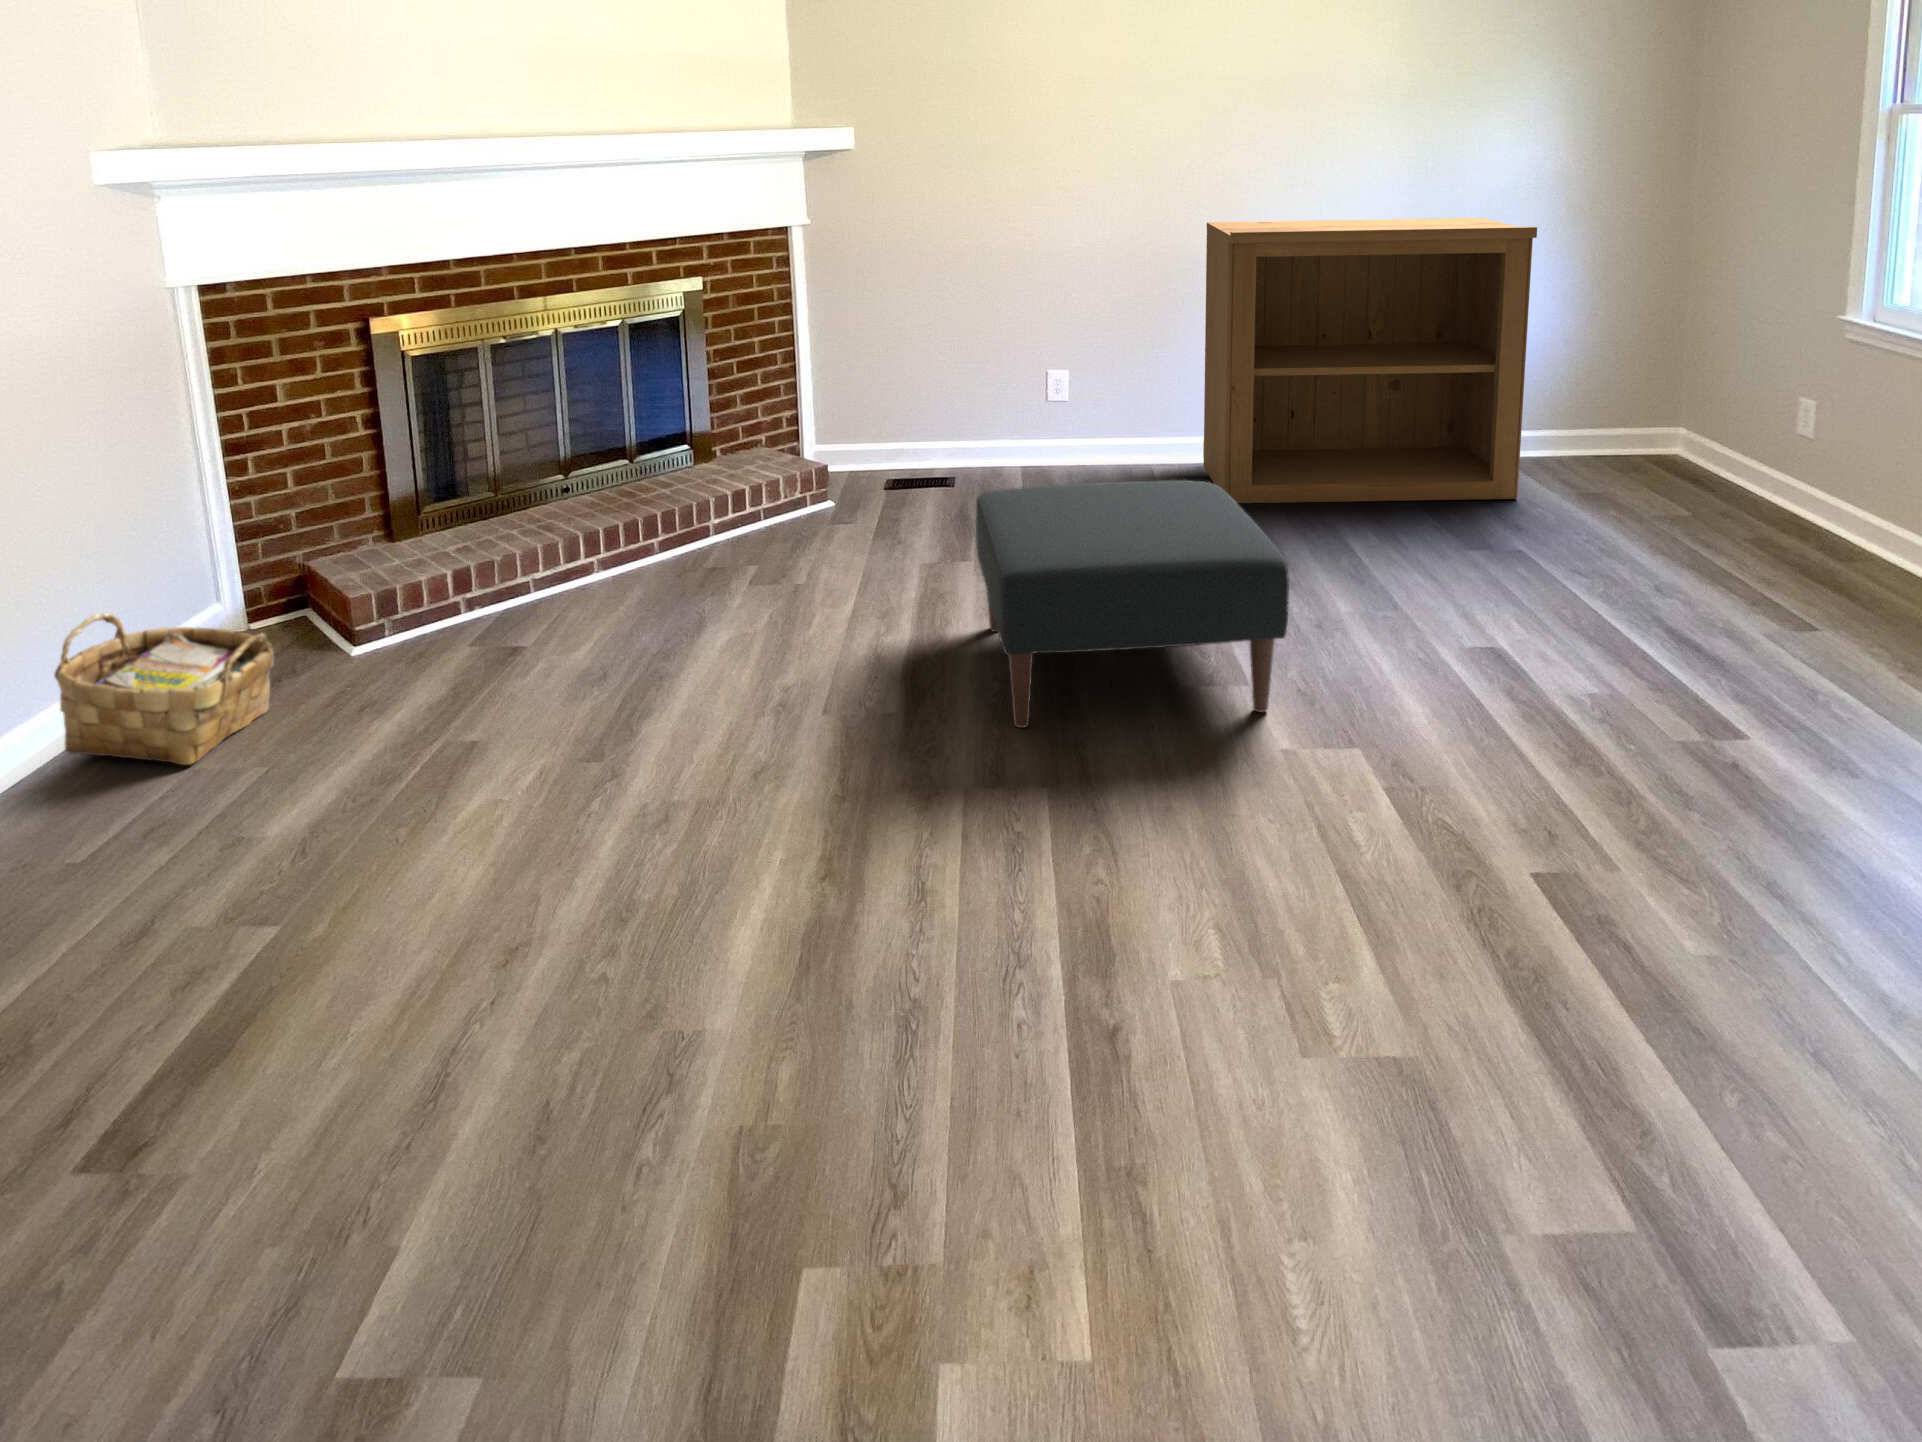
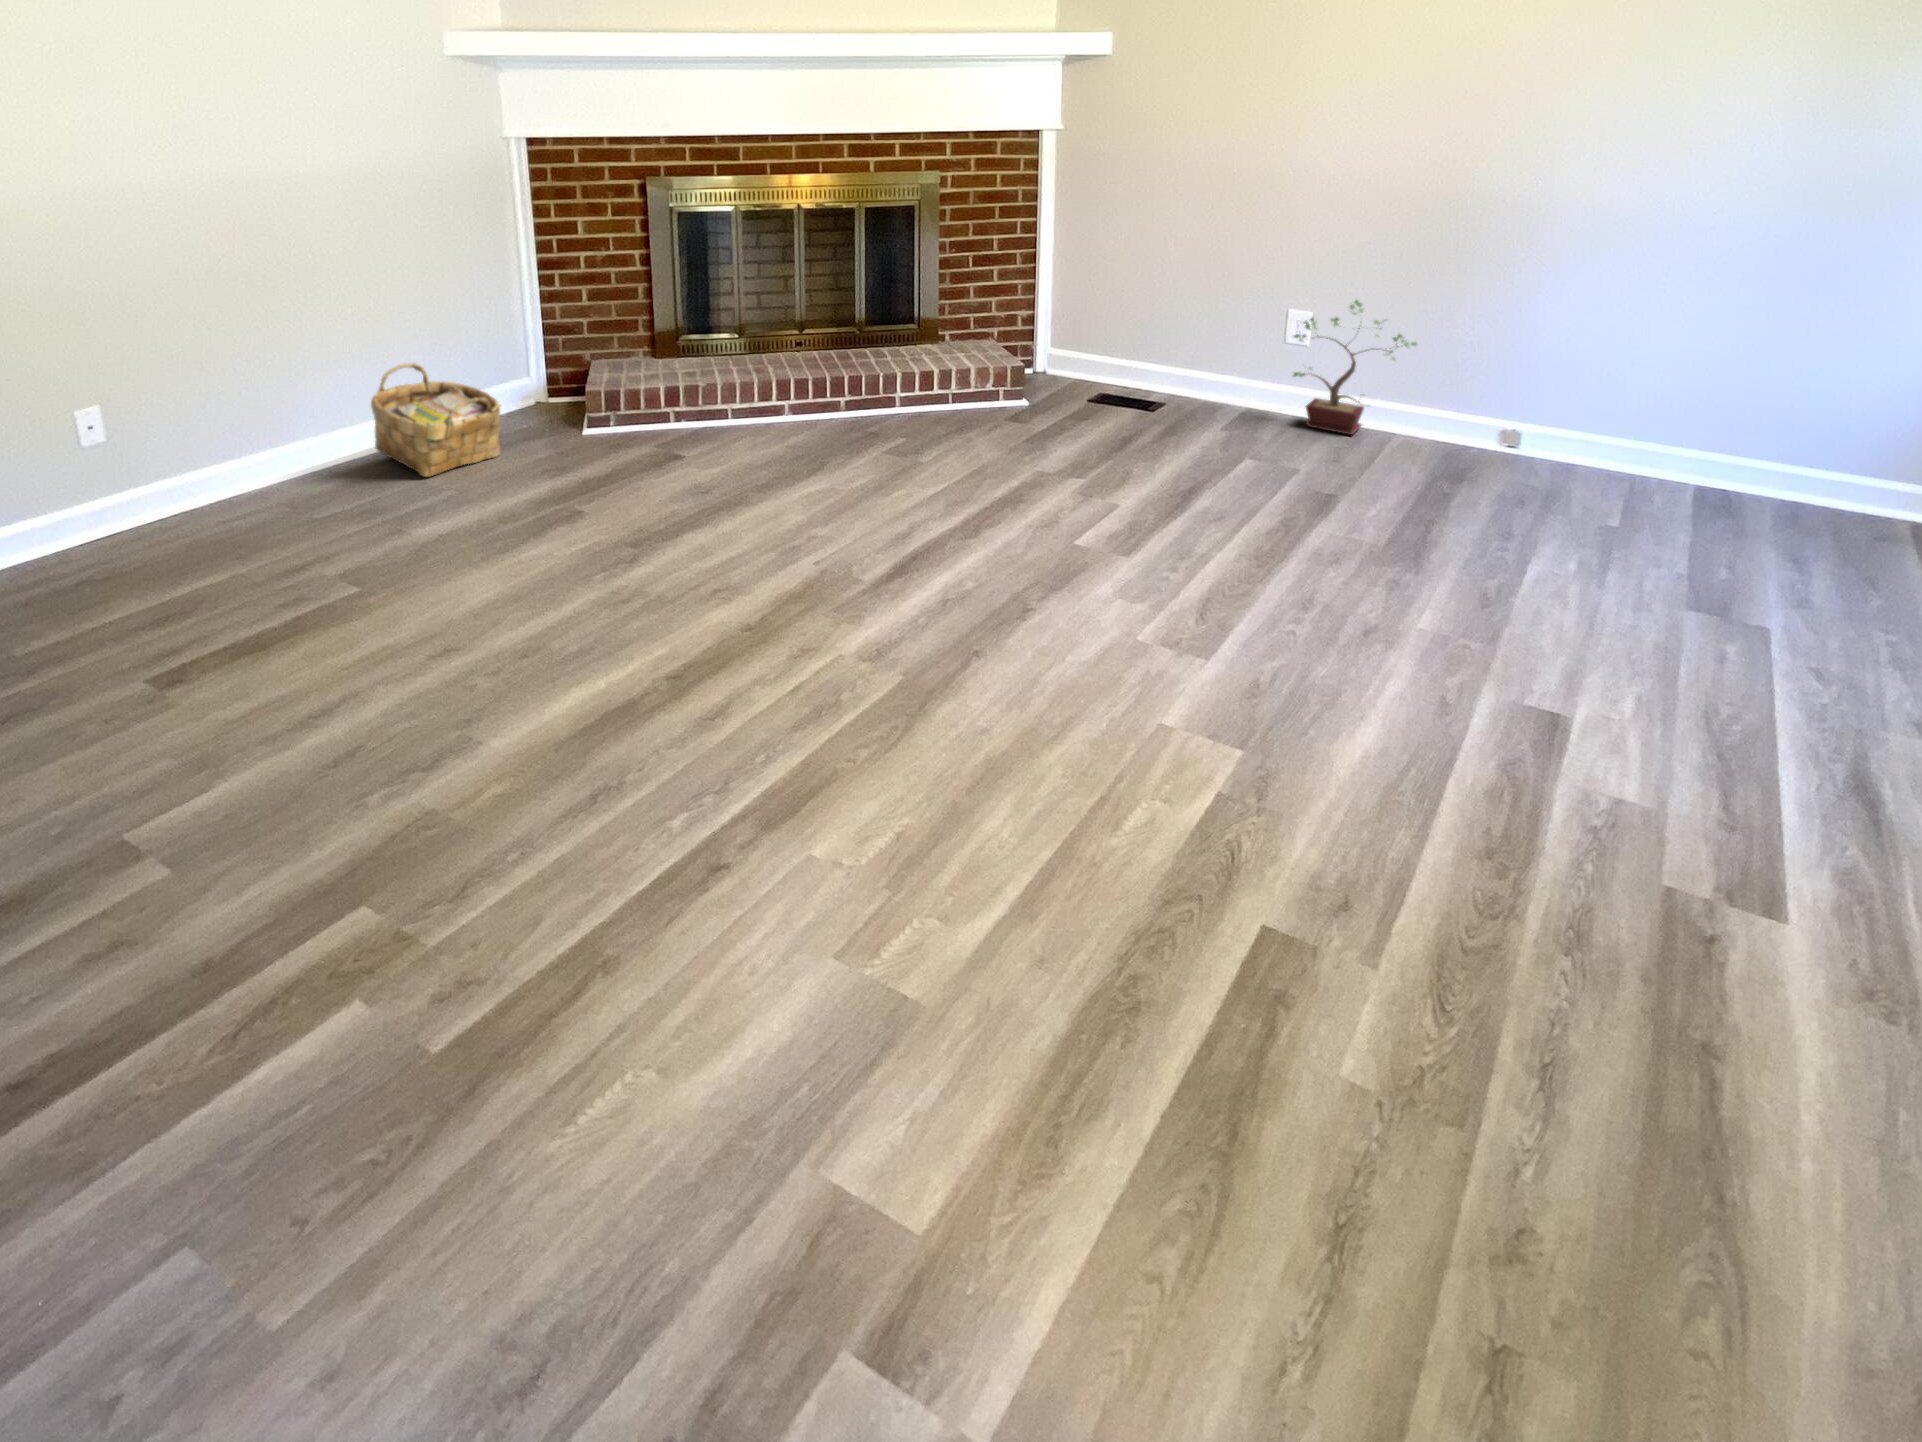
bookshelf: present [1203,218,1537,503] -> none [1428,165,1918,570]
potted plant: none [1062,351,1178,475] -> present [1294,300,1417,435]
ottoman: present [976,480,1289,728] -> none [931,407,1274,685]

